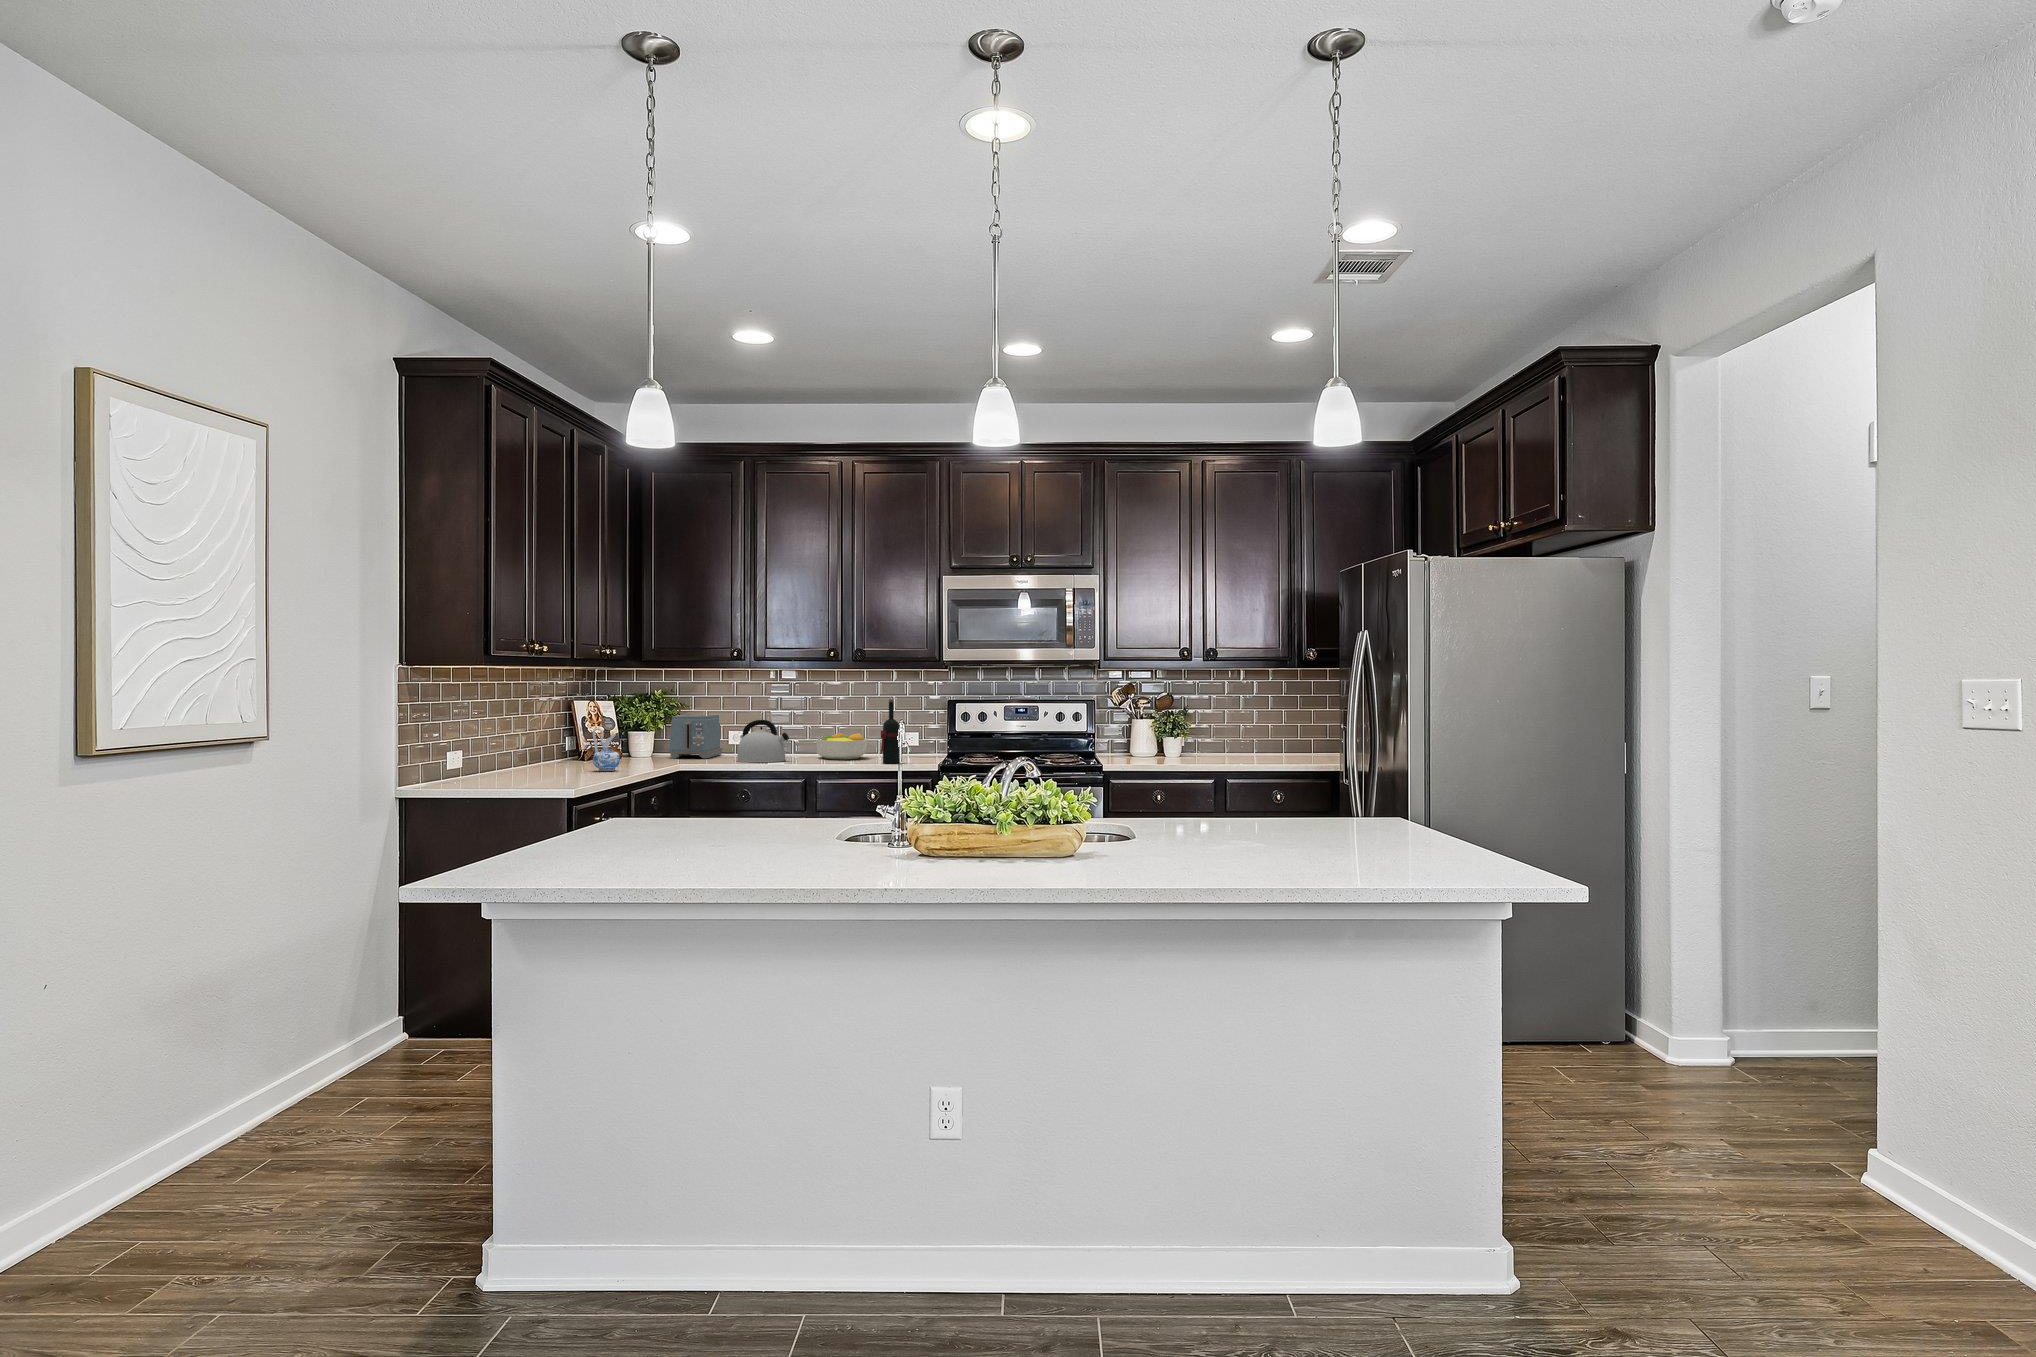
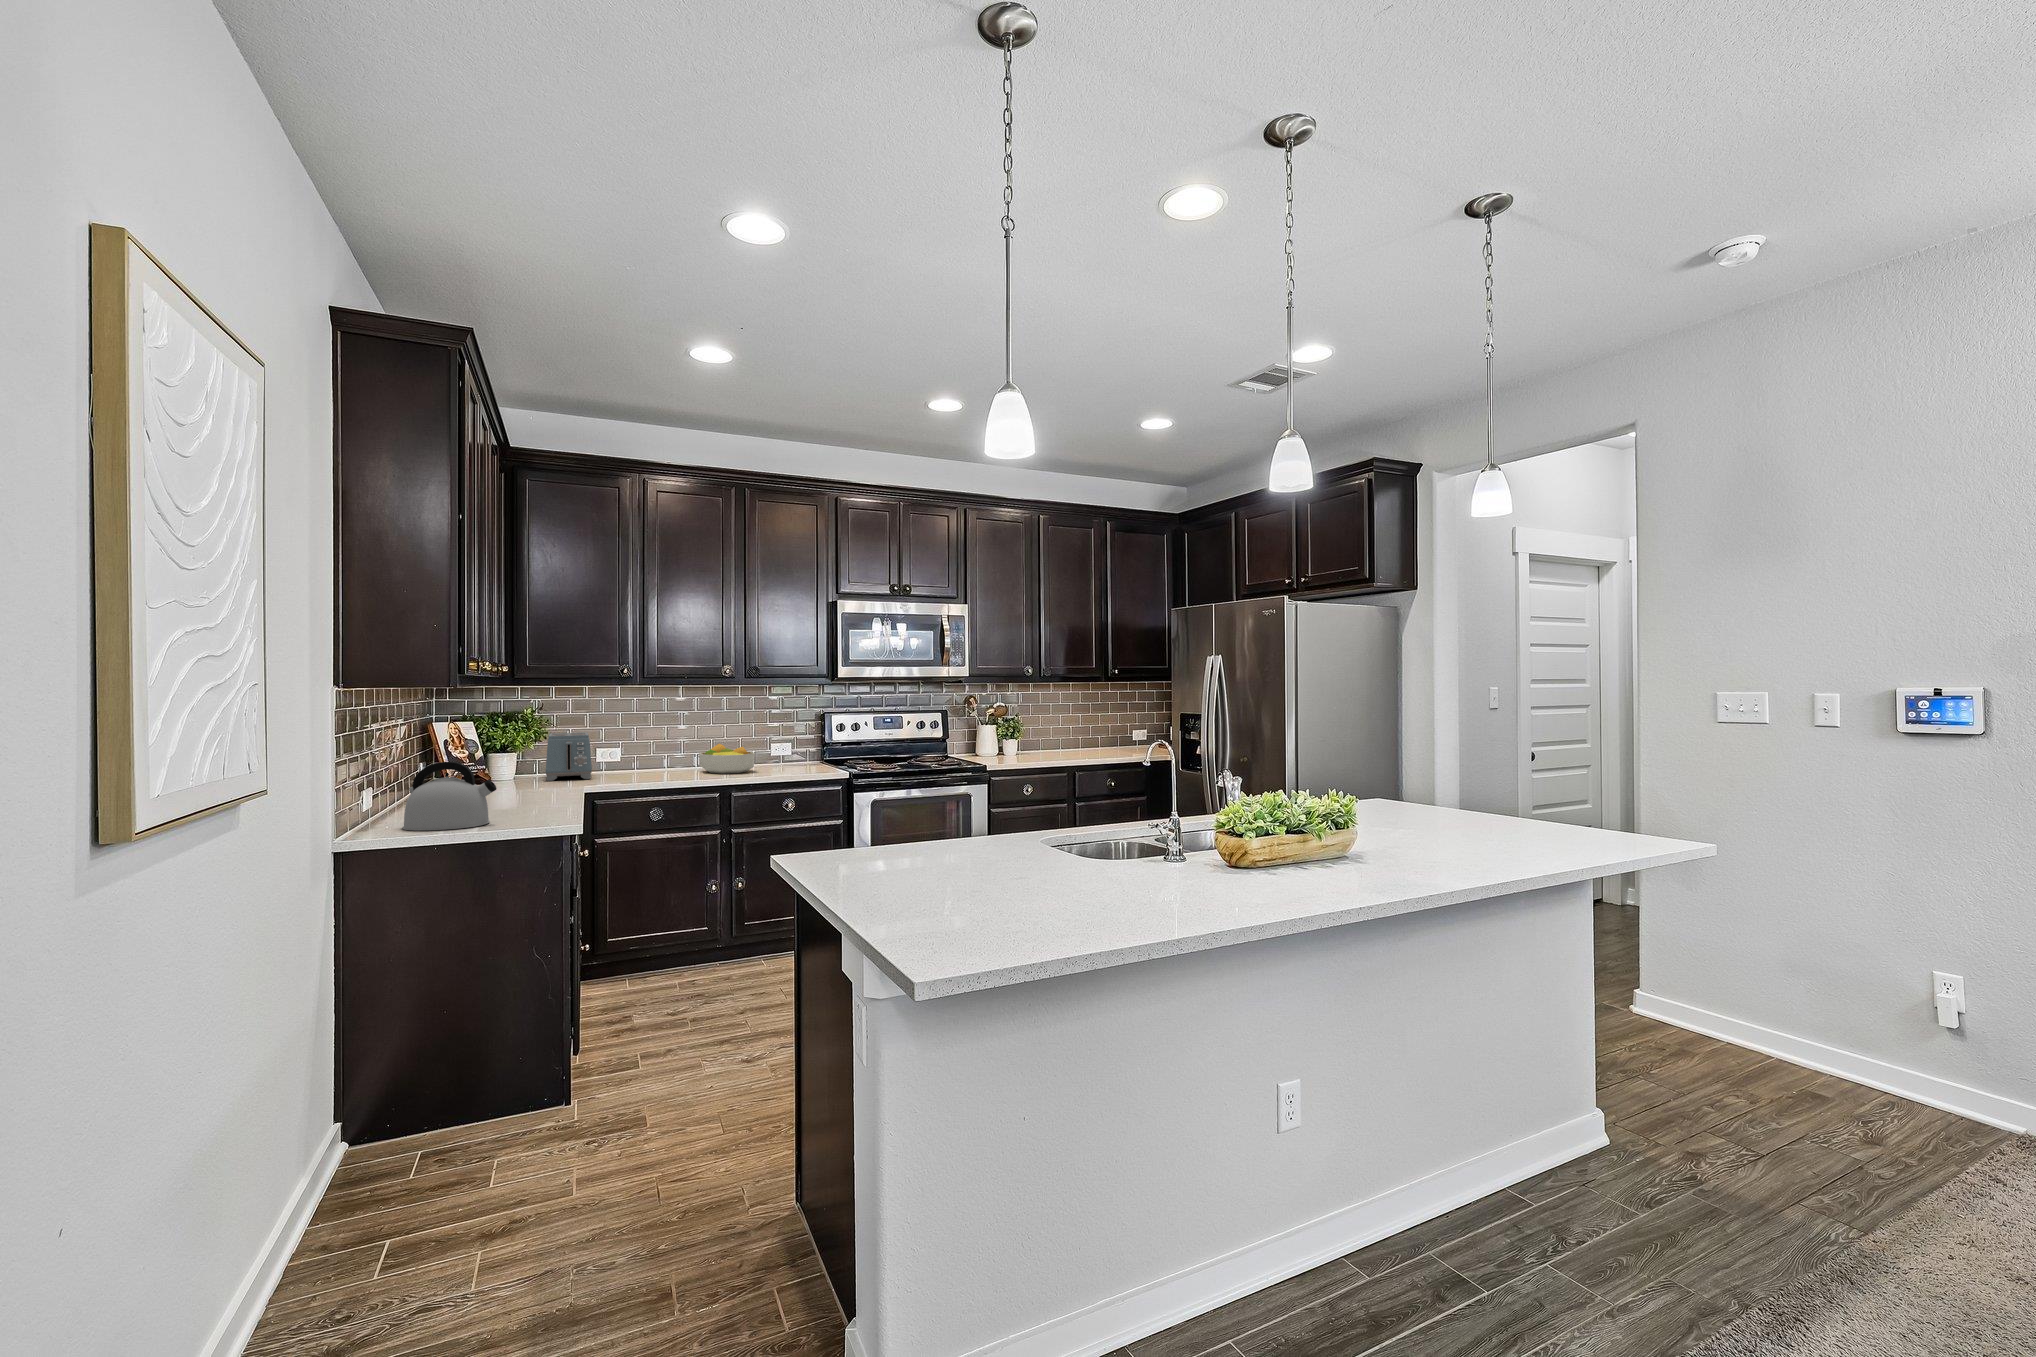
wine bottle: present [880,699,900,764] -> none [785,713,803,775]
kettle: present [737,720,789,762] -> present [403,762,497,831]
ceramic pitcher: present [593,728,620,771] -> none [511,752,543,800]

